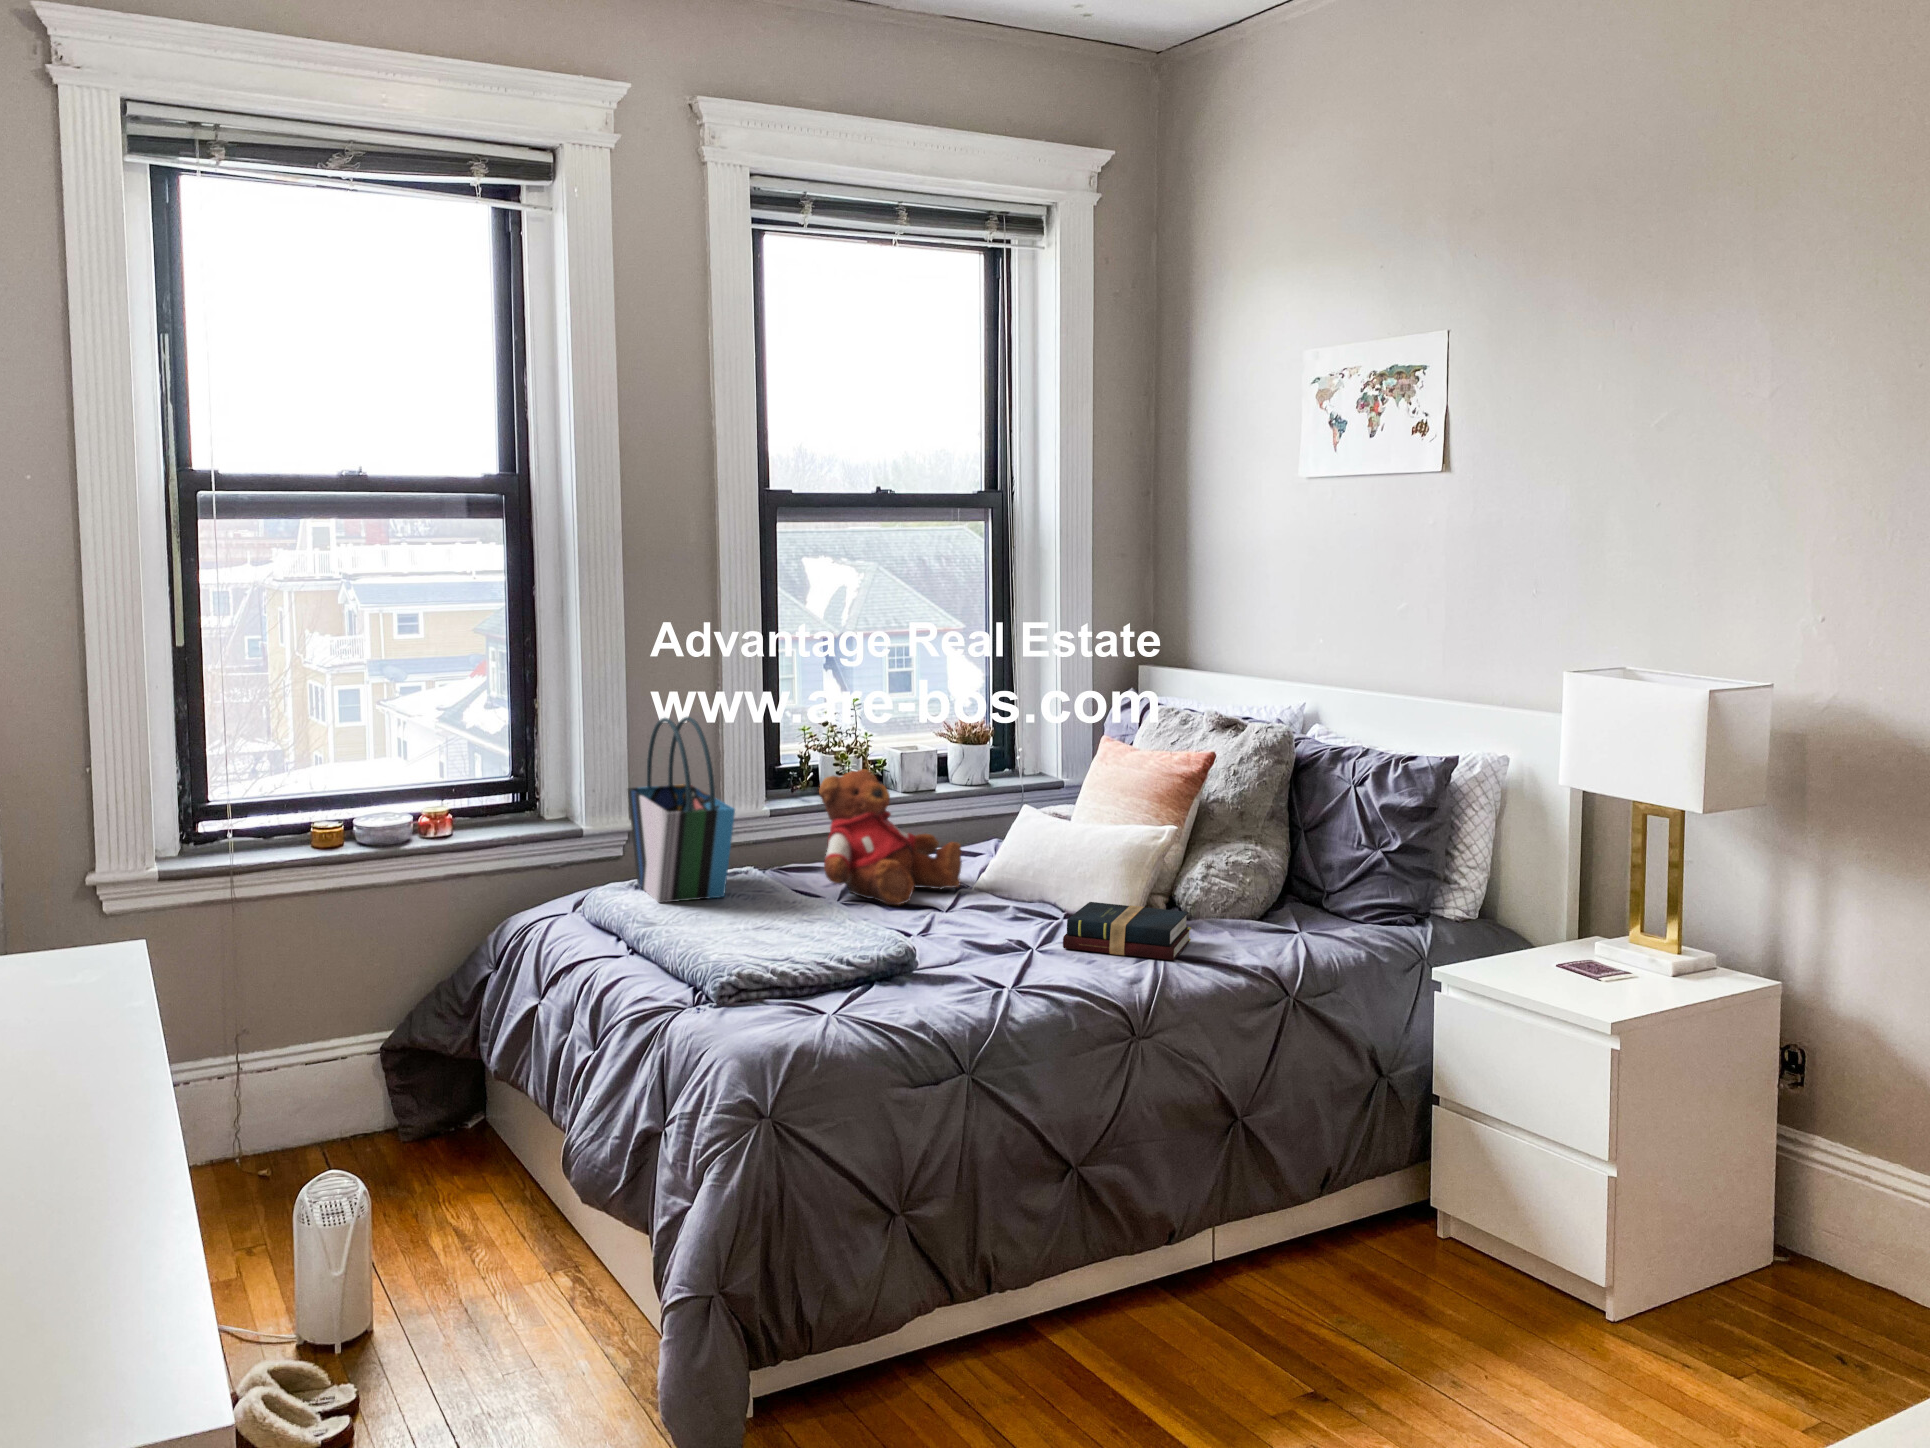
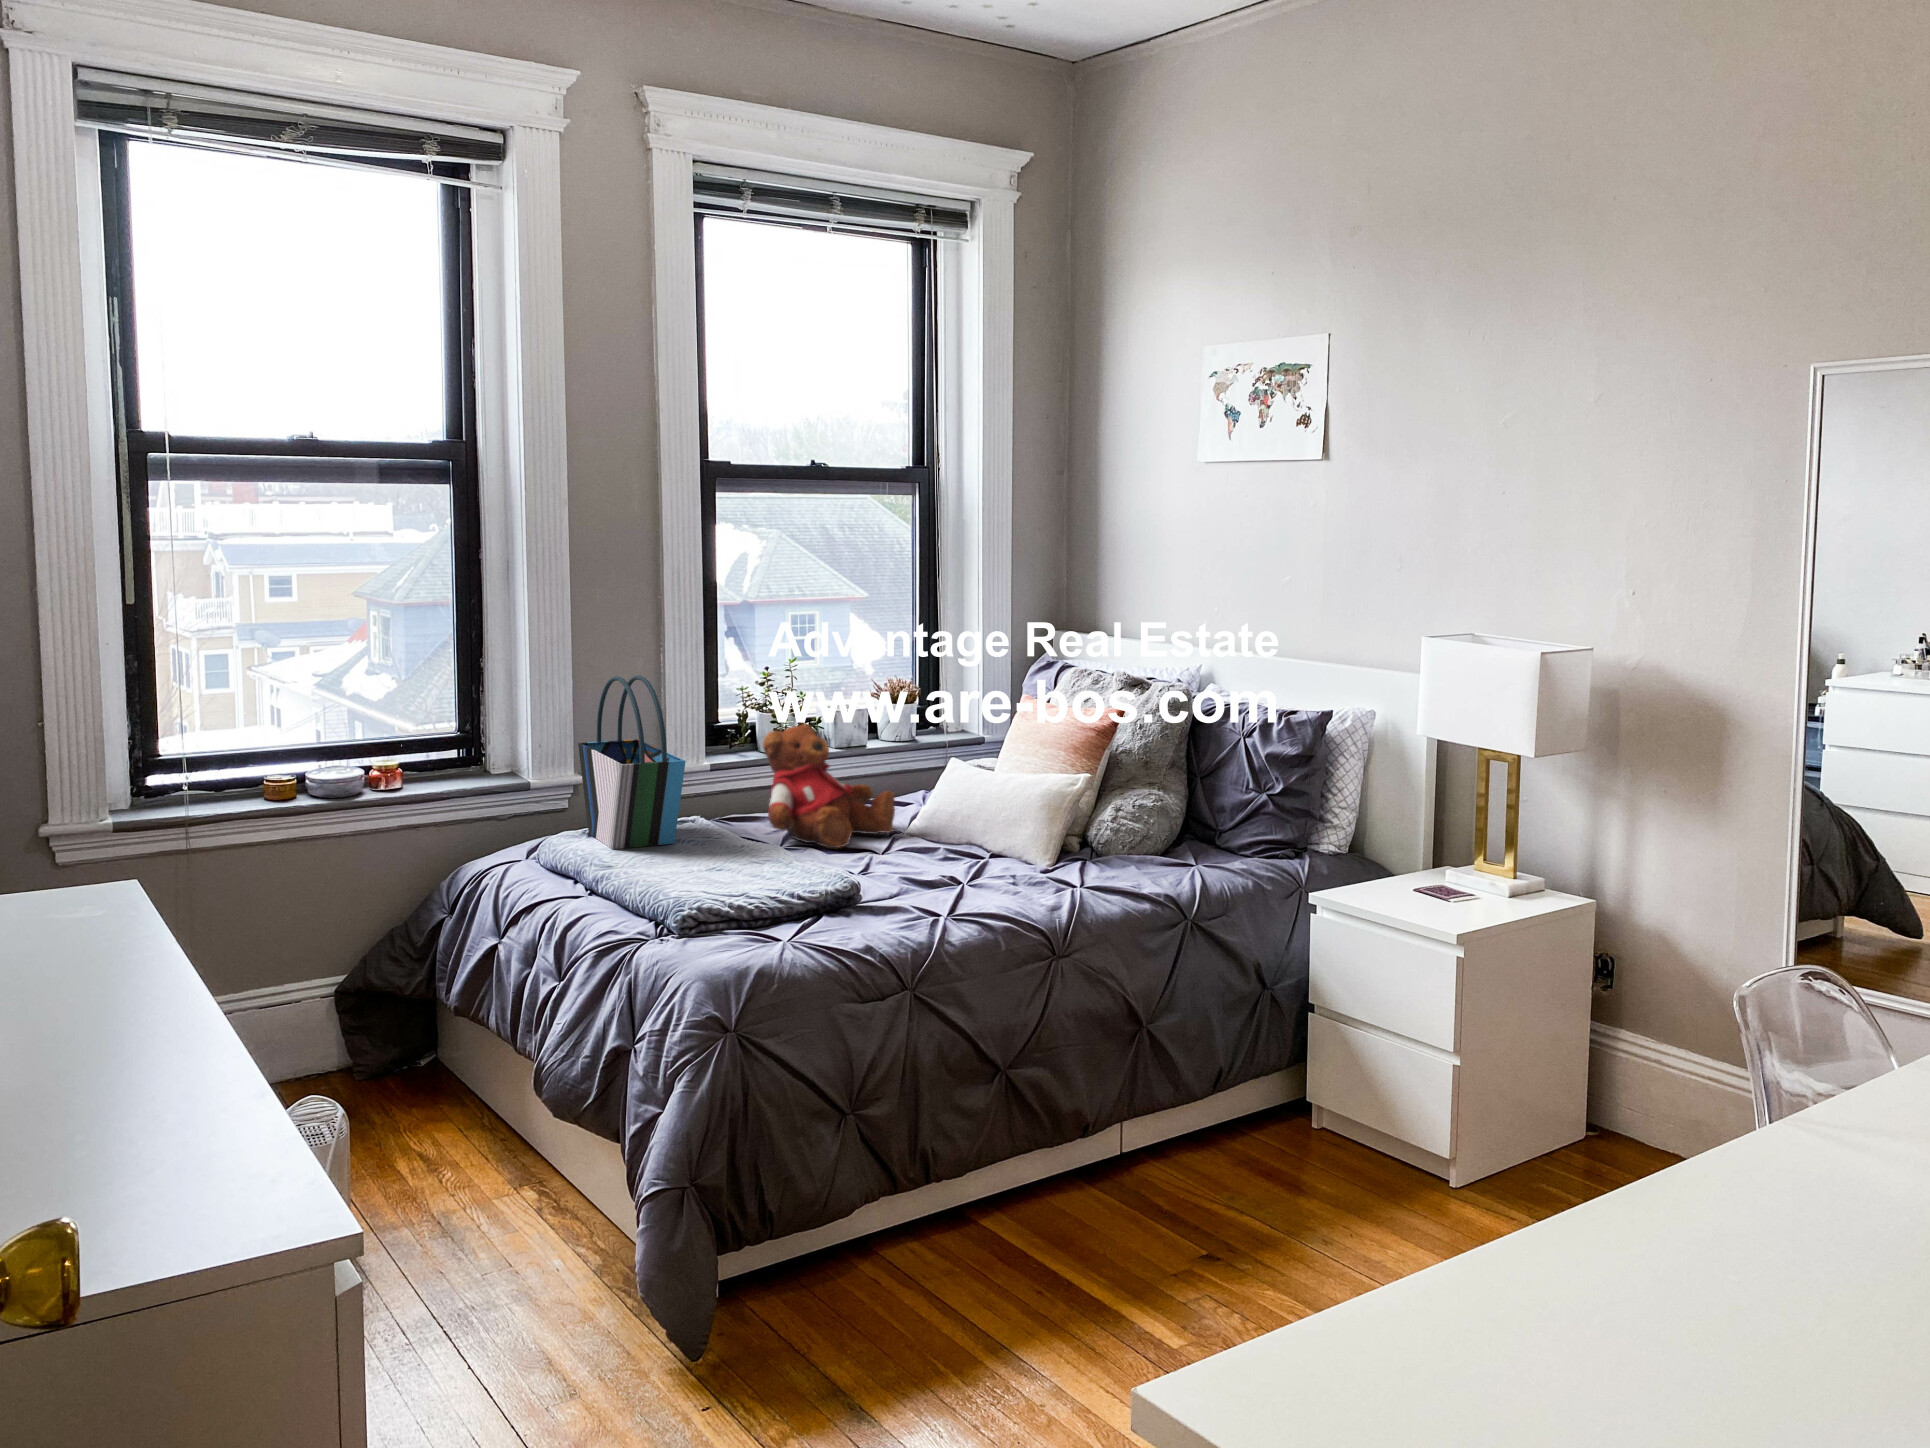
hardback book: present [1063,902,1191,960] -> none [990,842,1103,891]

